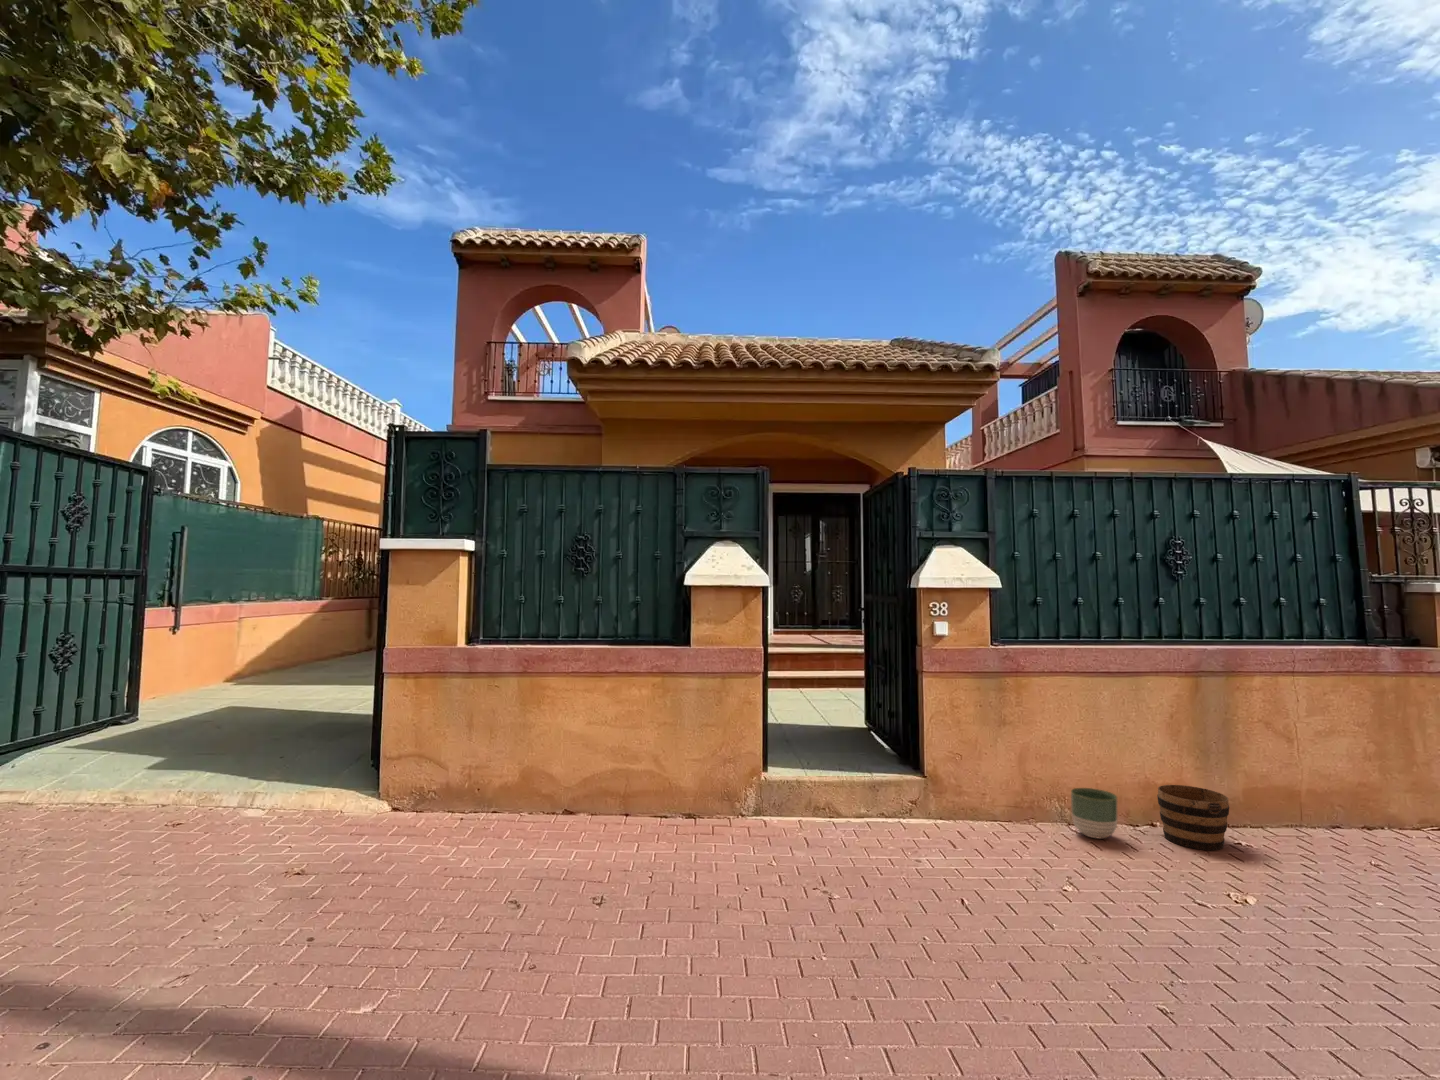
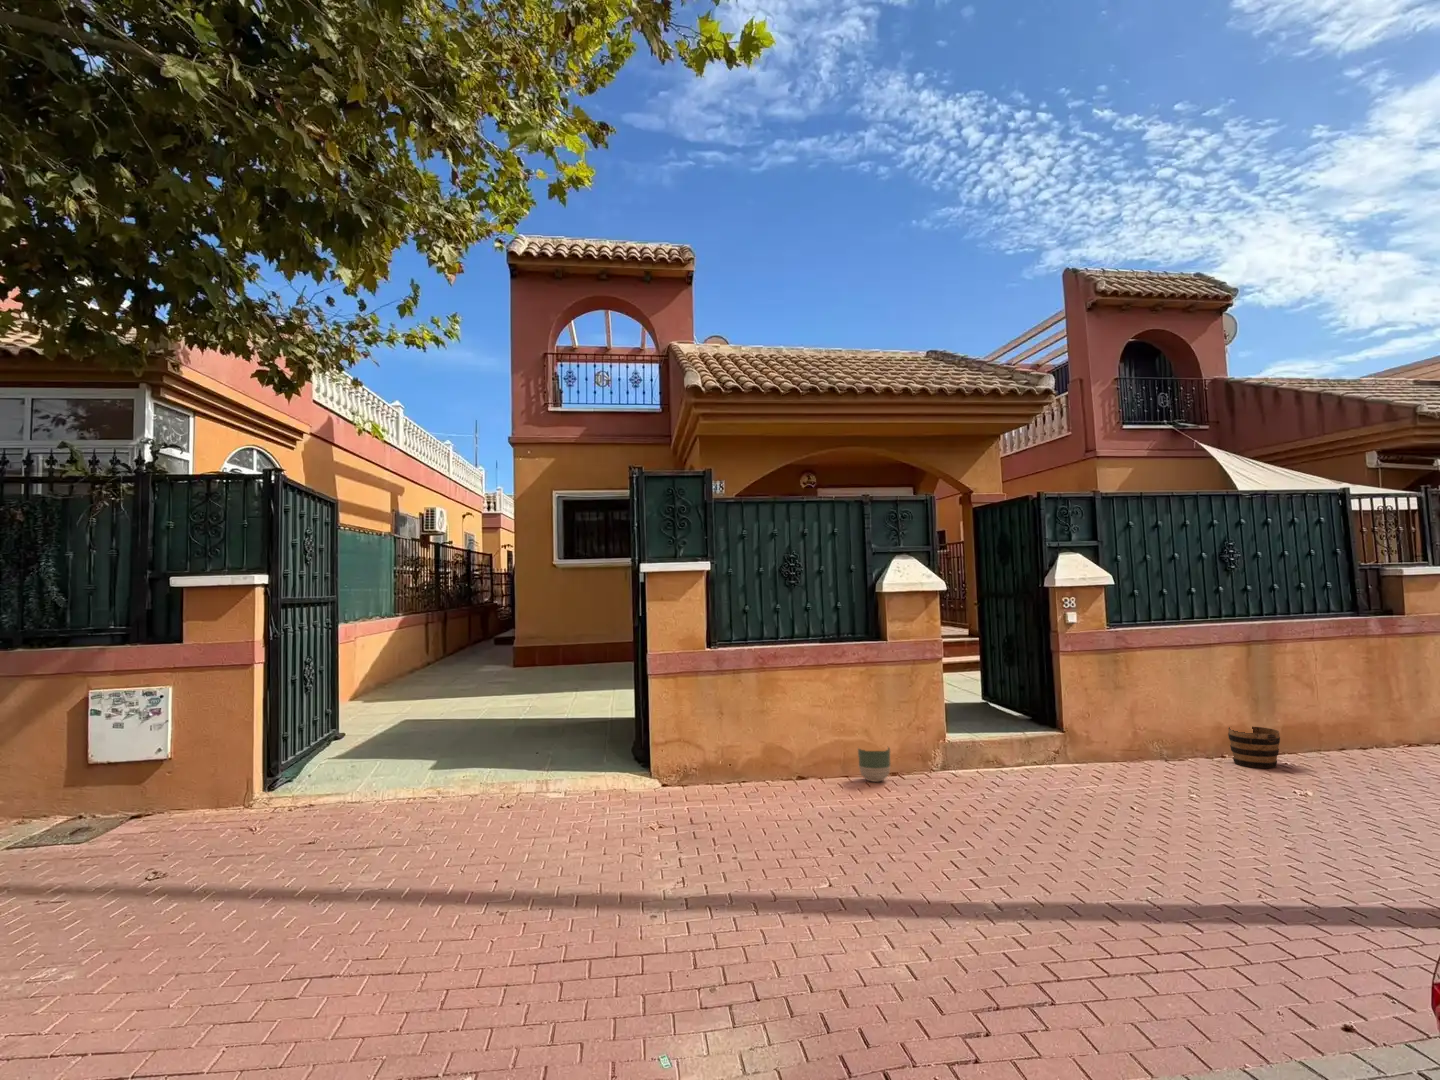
planter: present [1071,788,1118,838] -> present [858,748,890,782]

